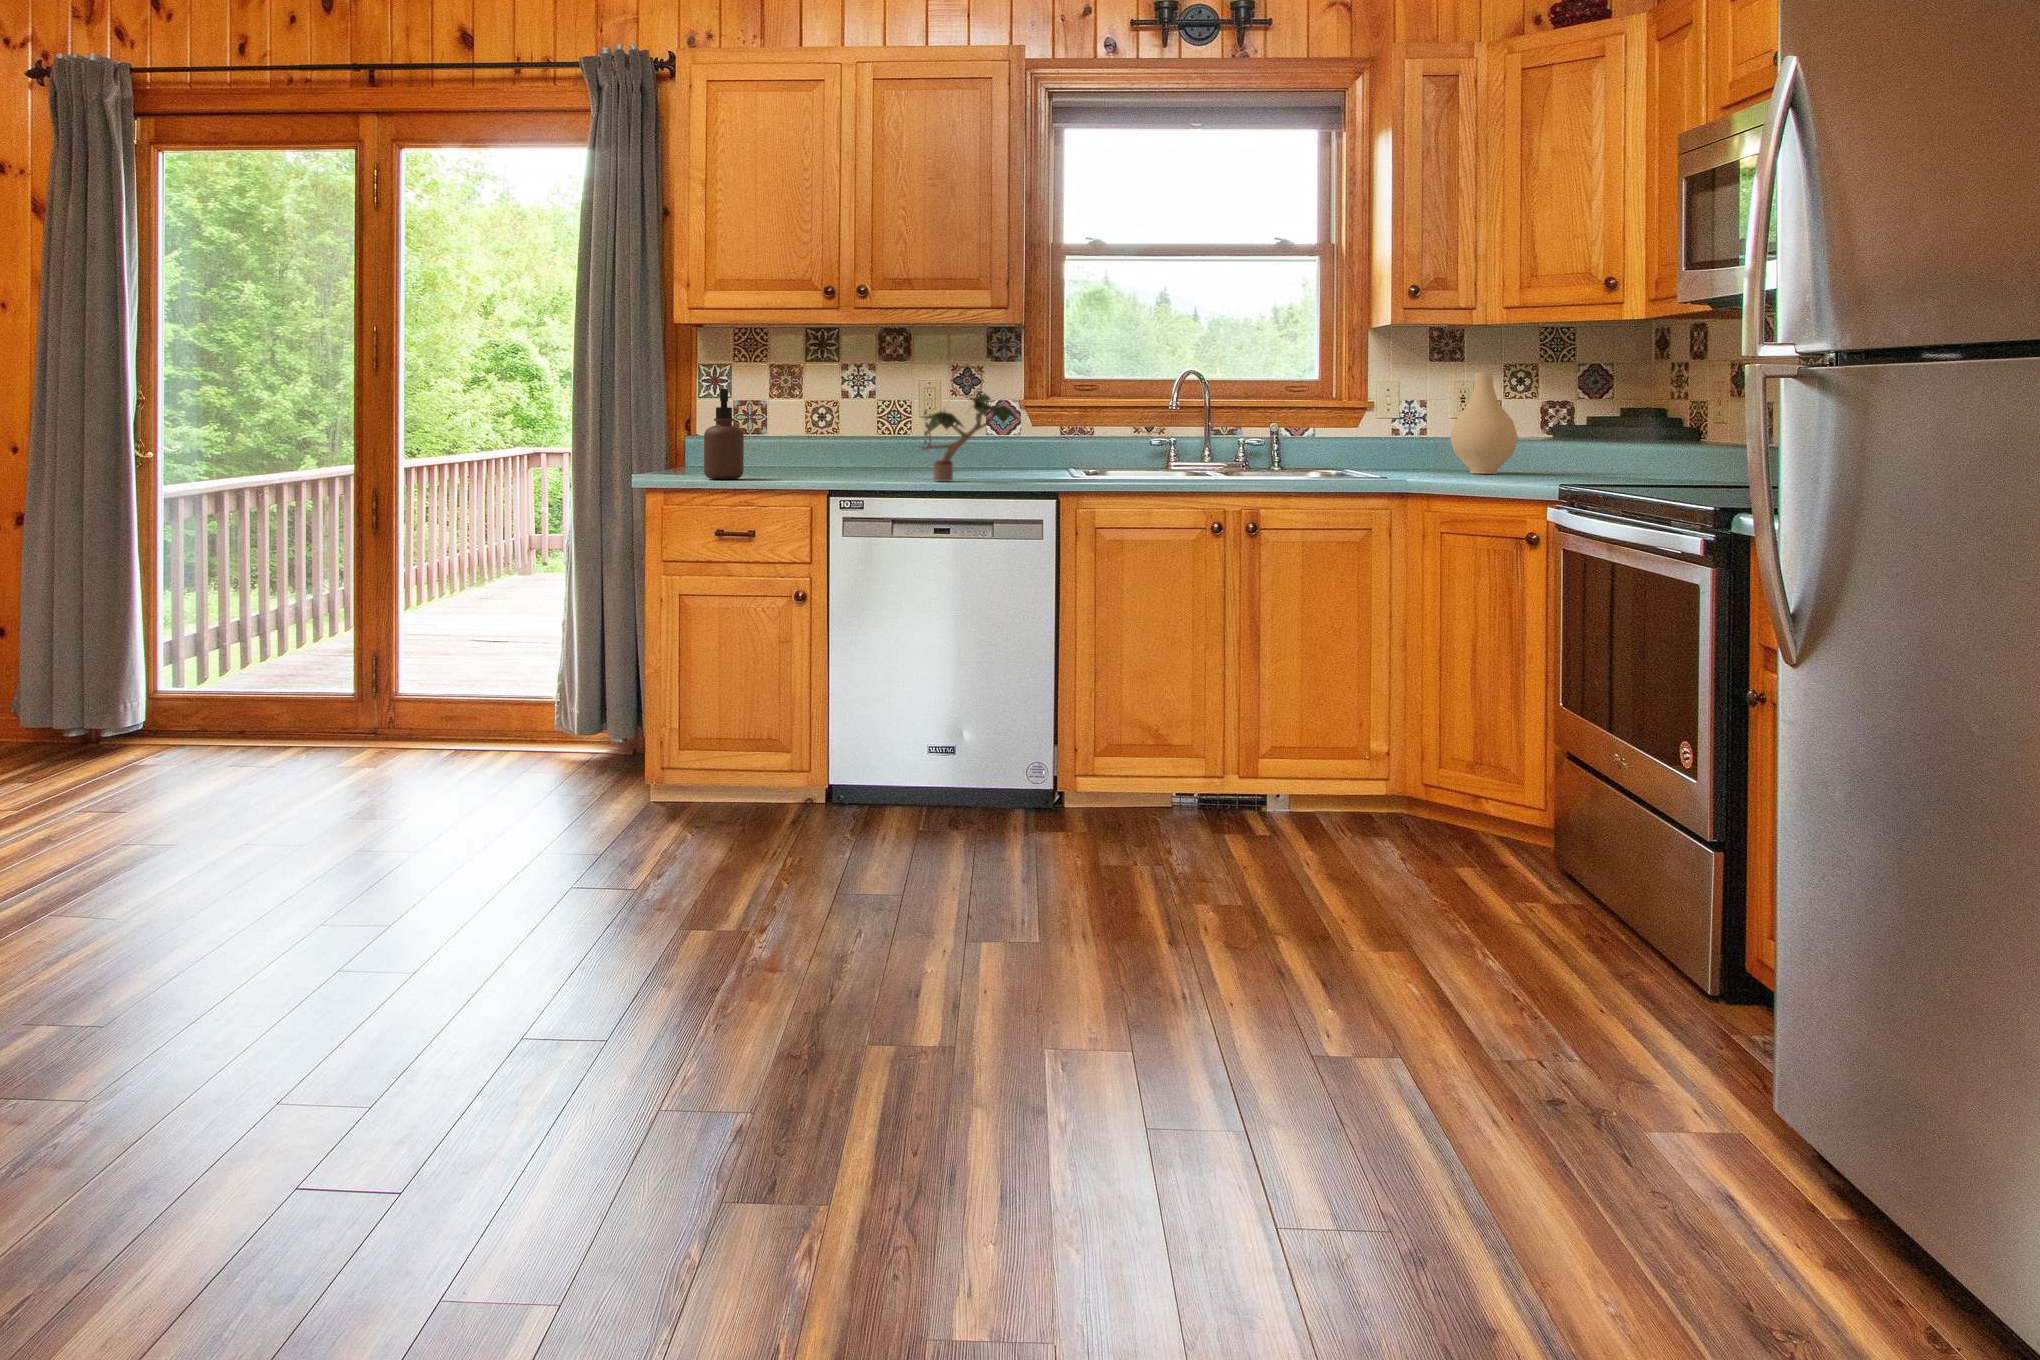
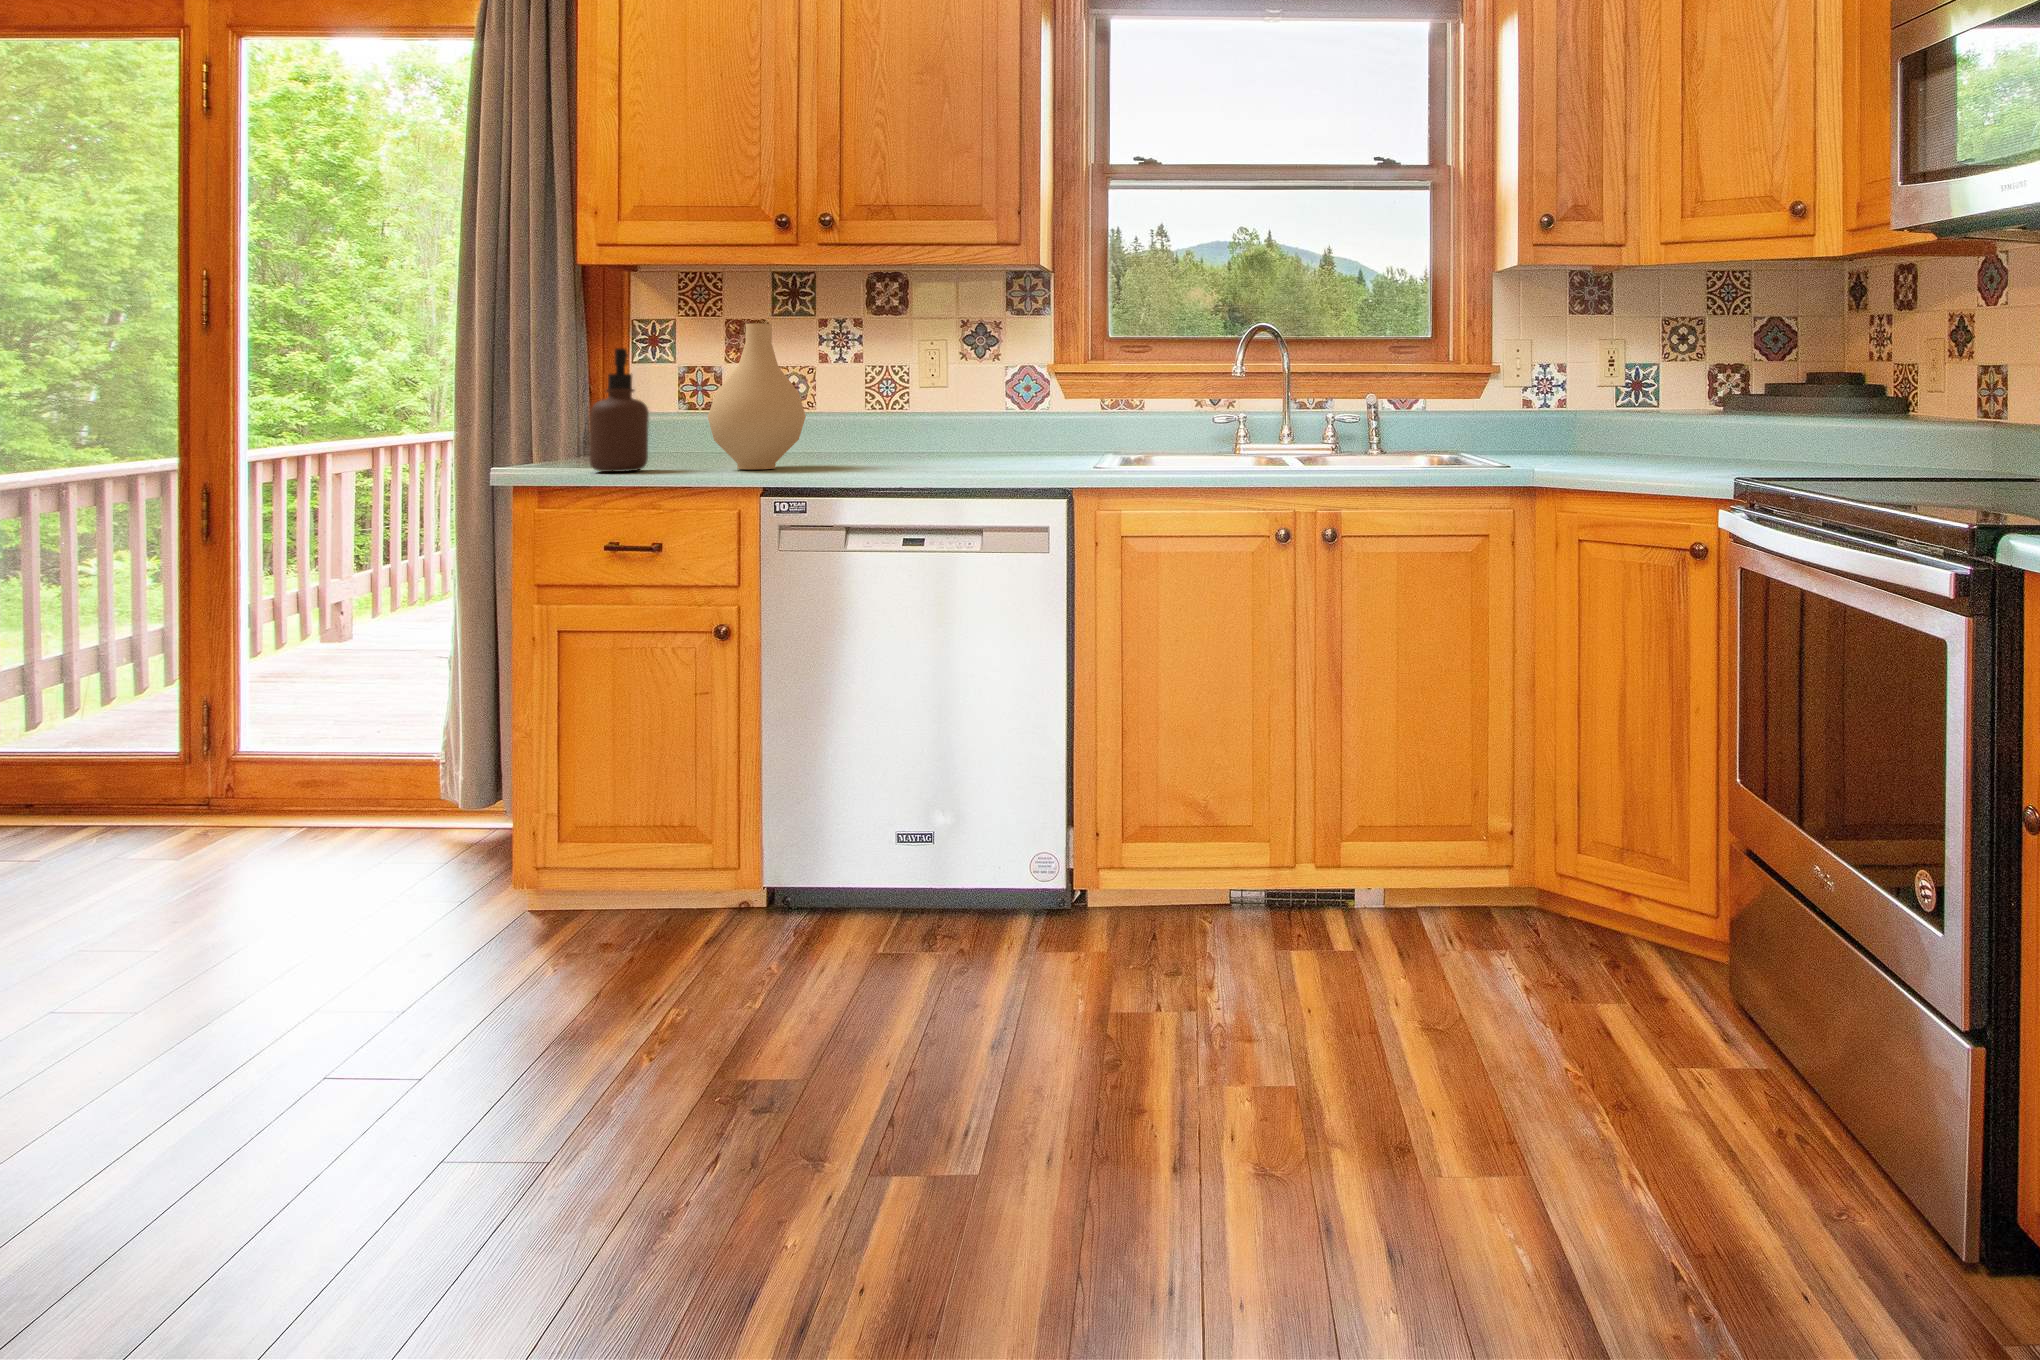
vase: present [1450,373,1518,474] -> present [708,323,806,469]
potted plant: present [921,394,1018,481] -> none [866,349,1036,472]

